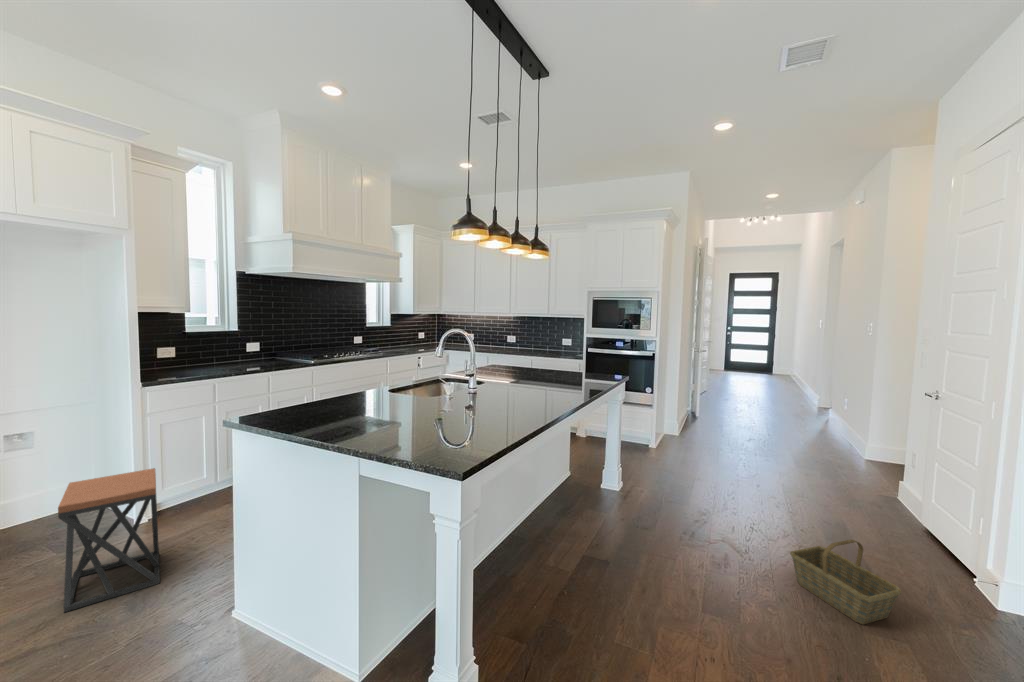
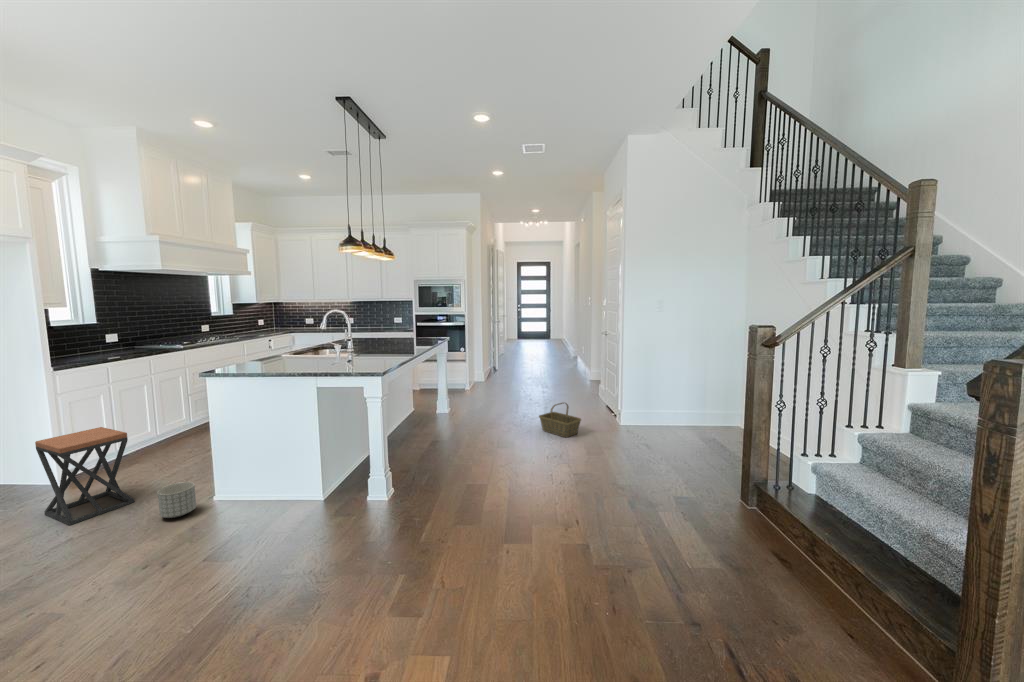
planter: none [137,584,196,650] -> present [158,482,196,518]

